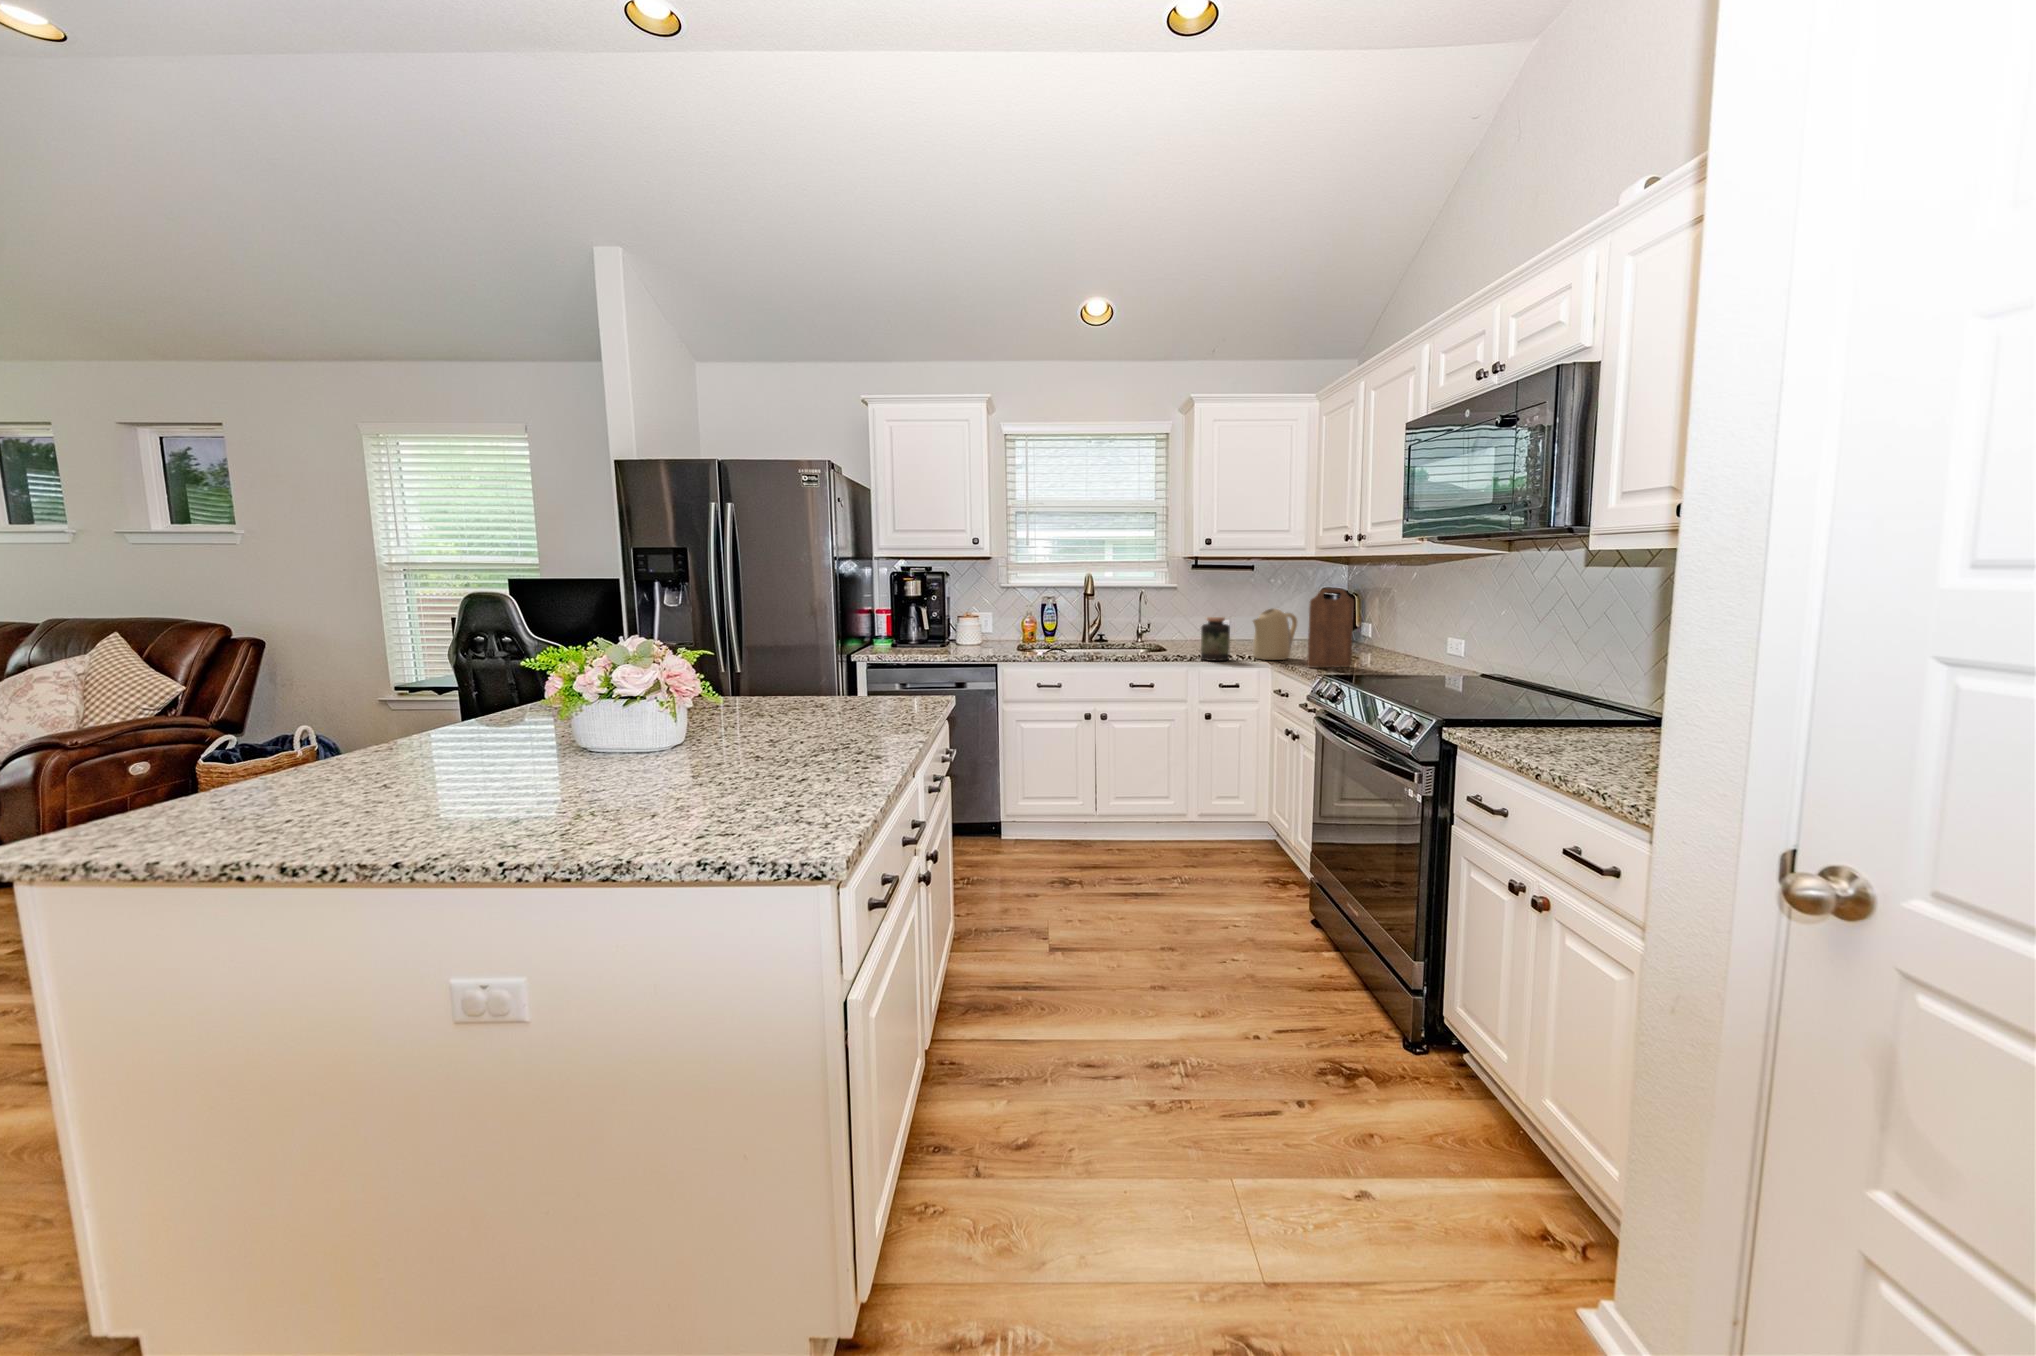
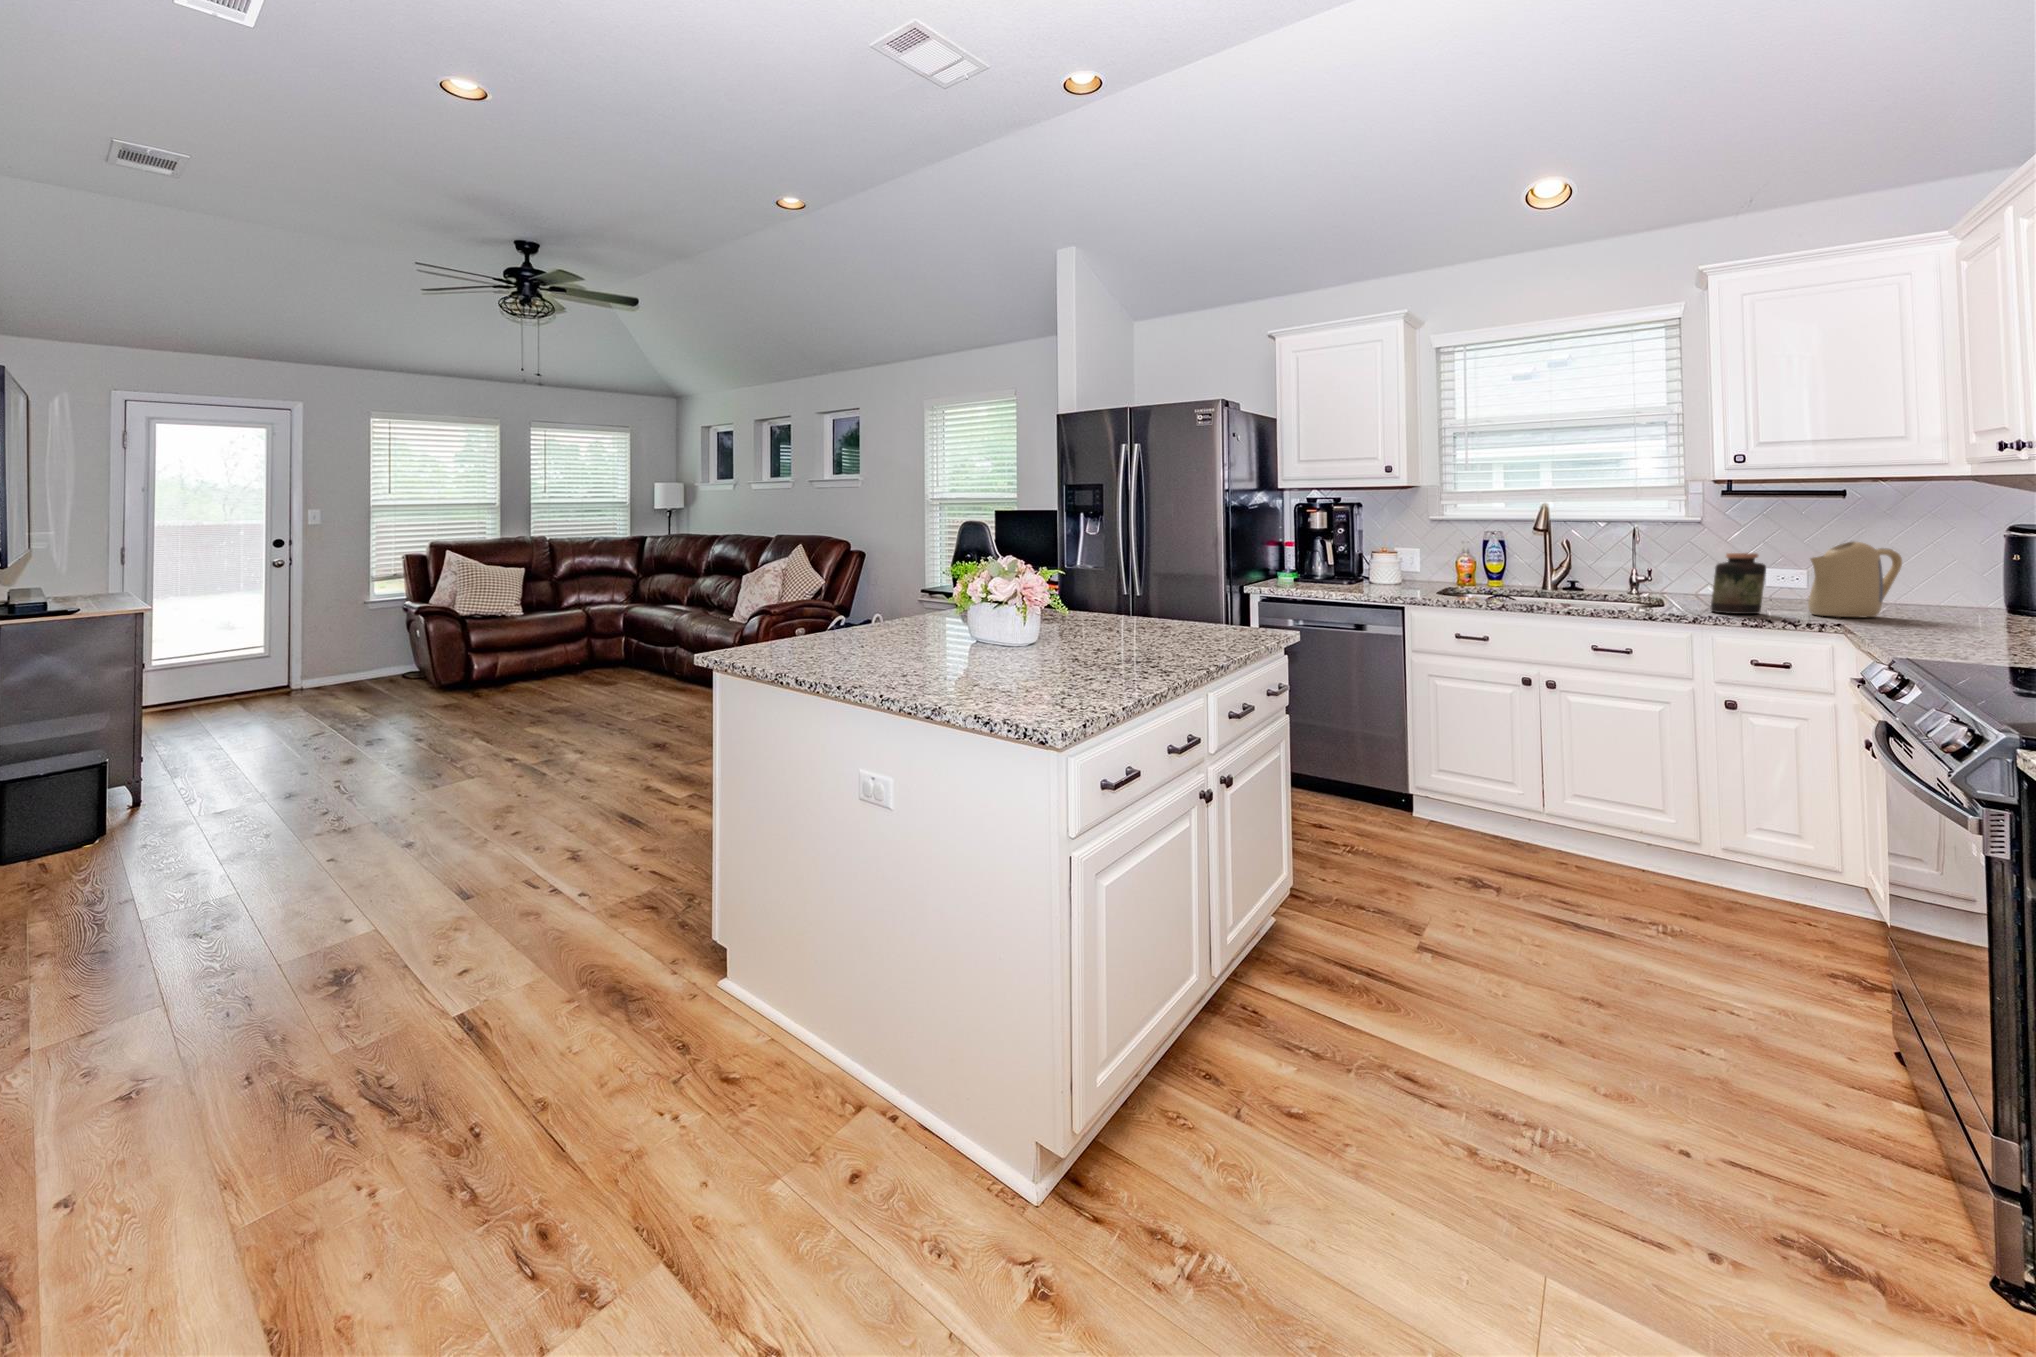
cutting board: present [1307,588,1354,668] -> none [1902,507,2016,631]

